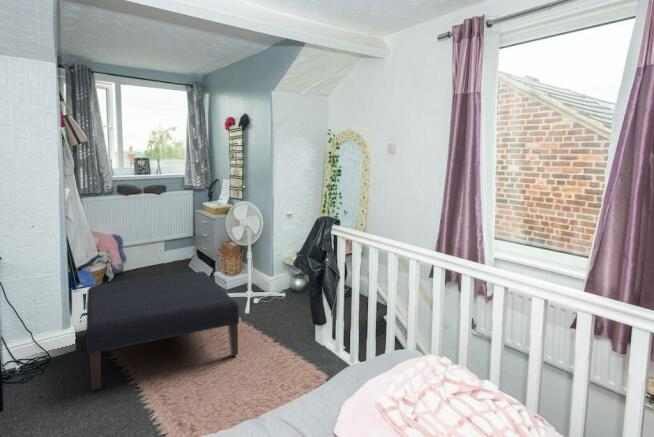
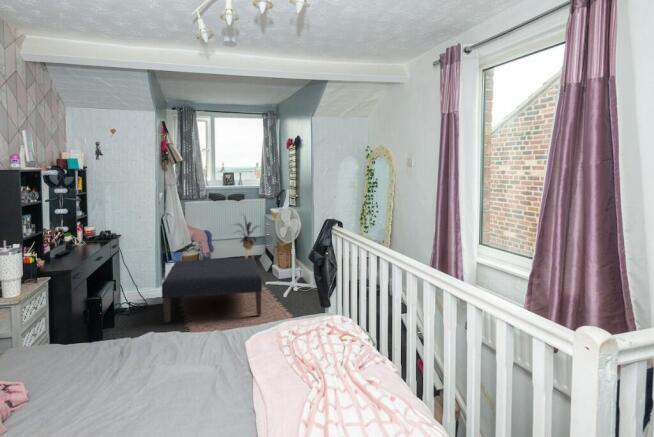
house plant: none [149,211,191,270] -> present [240,218,256,258]

